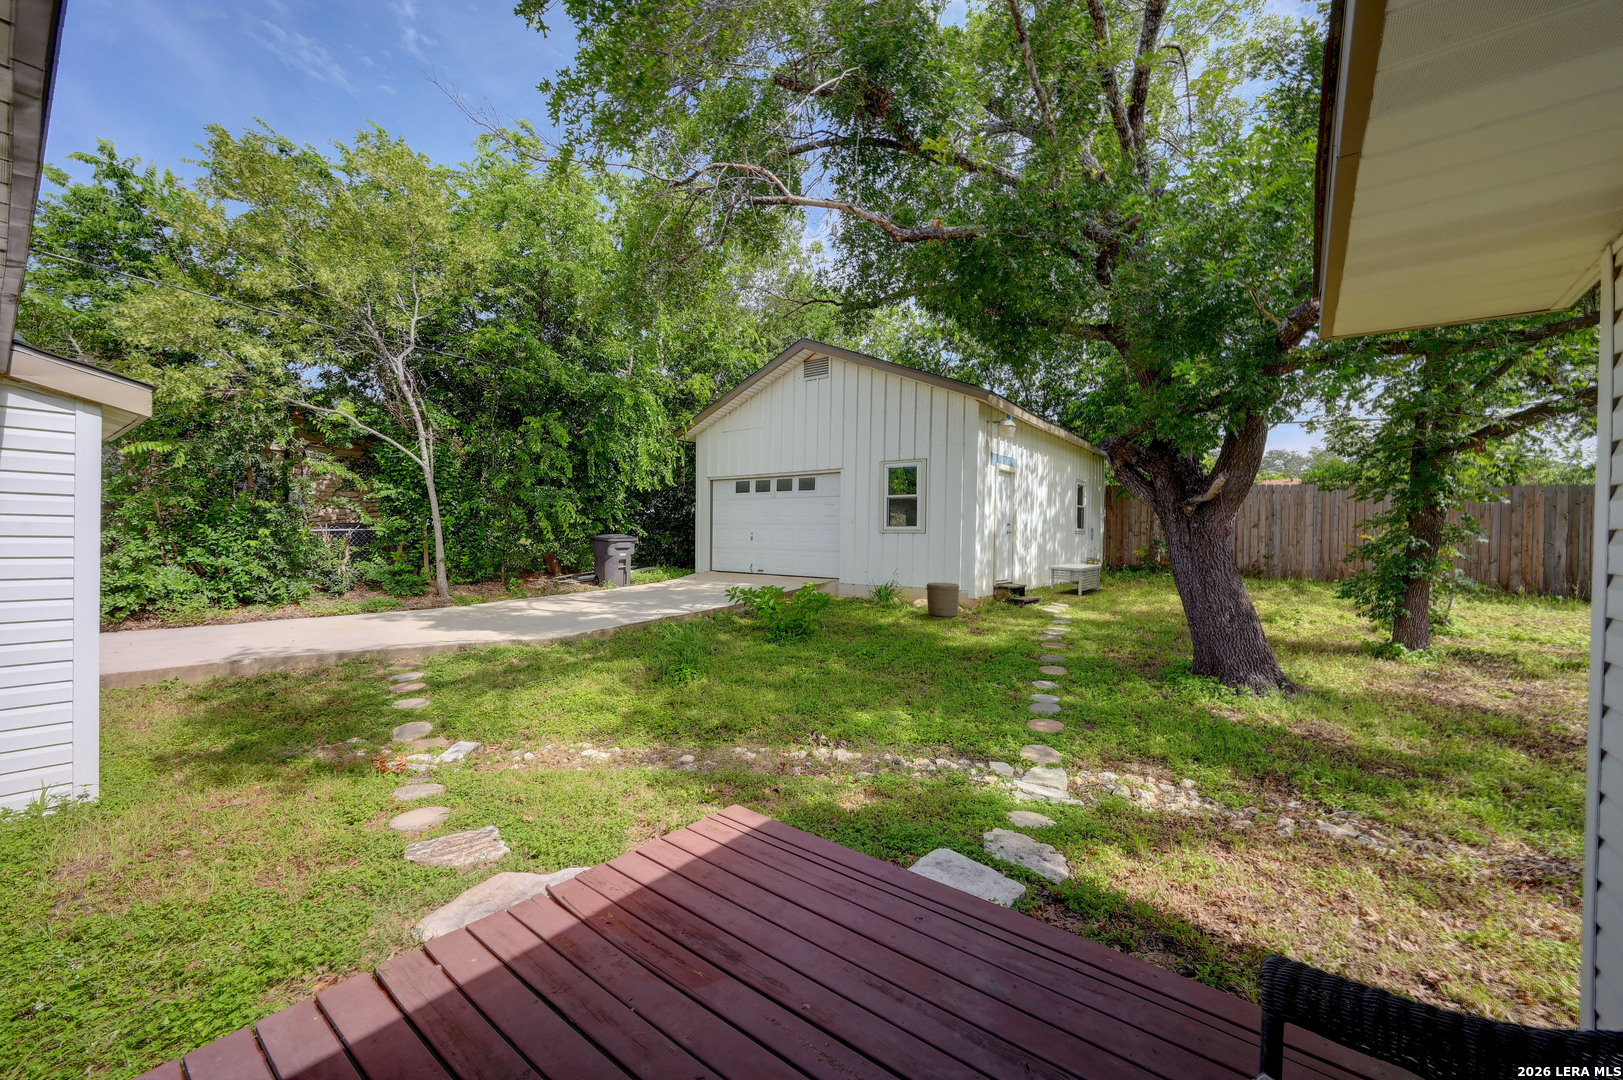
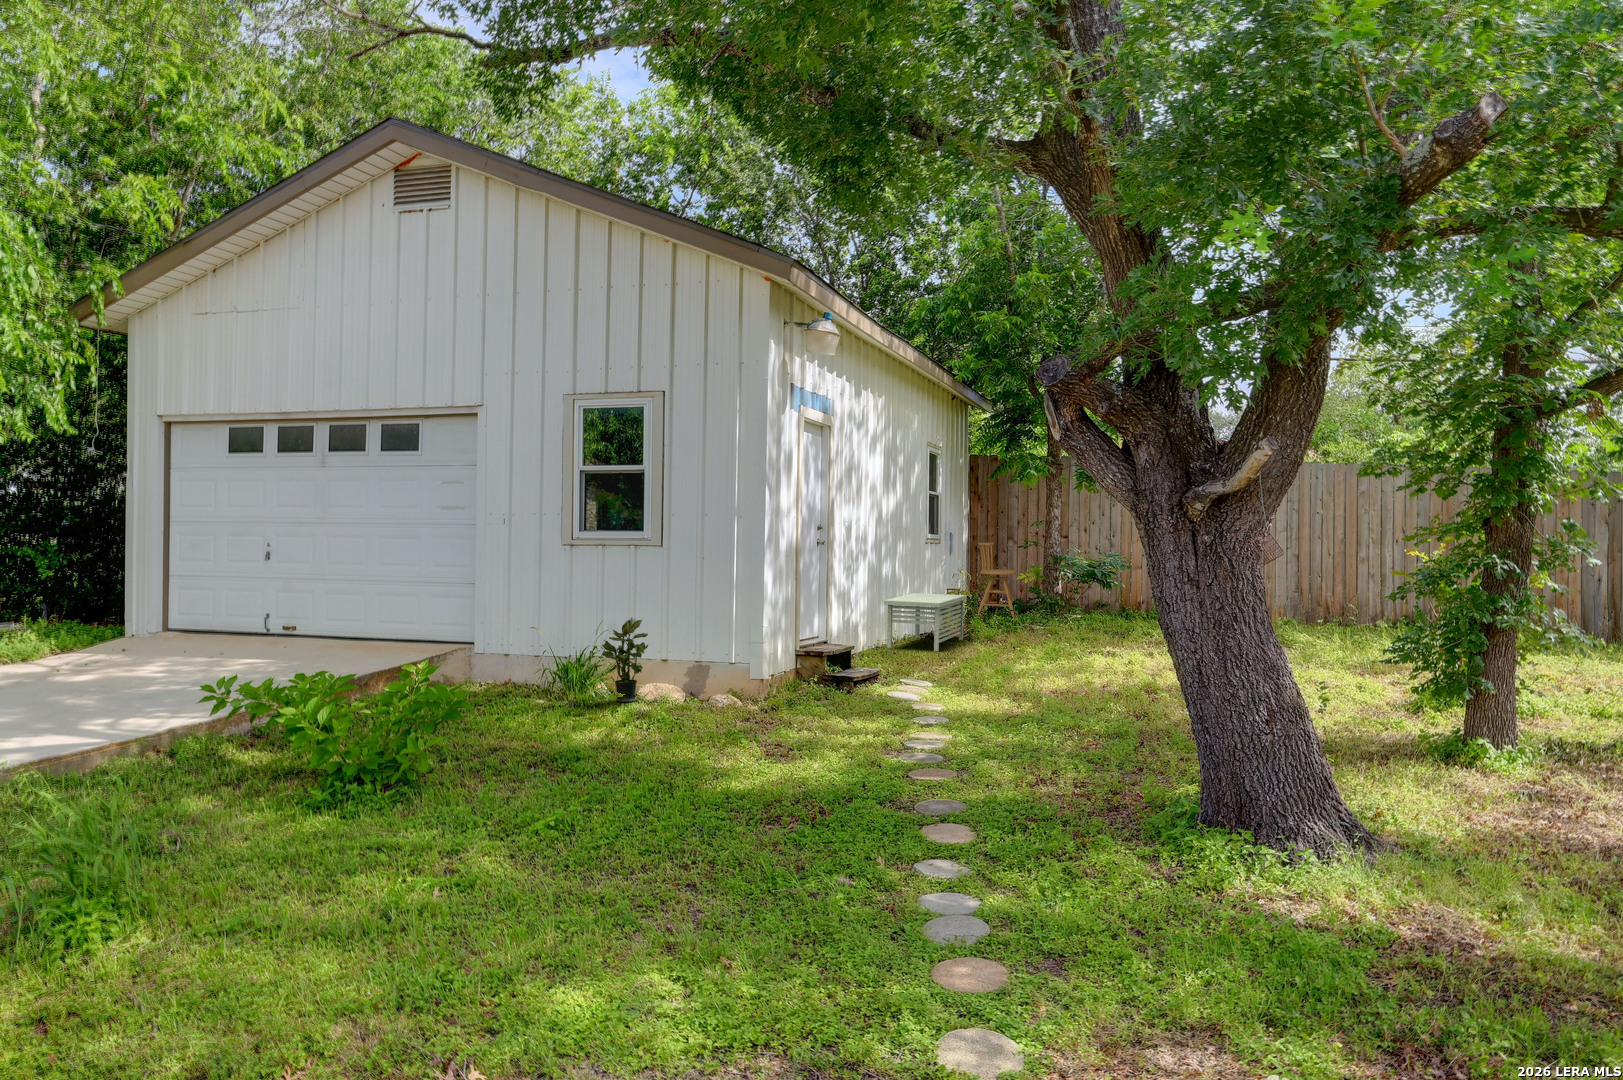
chair: none [1113,536,1141,580] -> present [977,543,1018,618]
potted plant: none [893,569,916,610] -> present [602,618,648,702]
woven basket: present [927,582,959,617] -> none [672,642,737,712]

